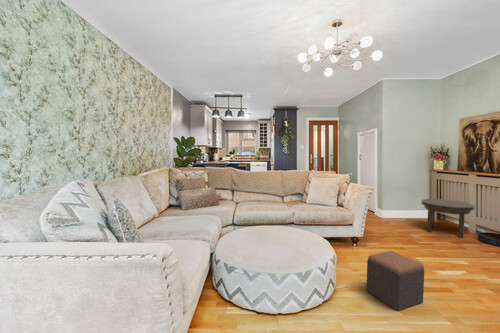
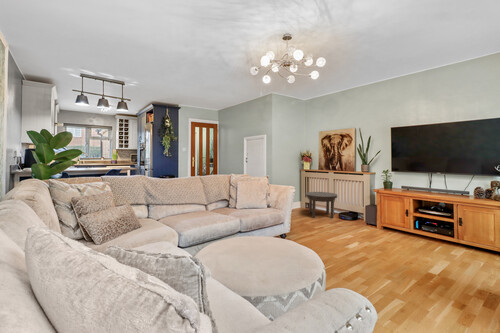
footstool: present [367,251,424,311] -> none [338,237,372,283]

